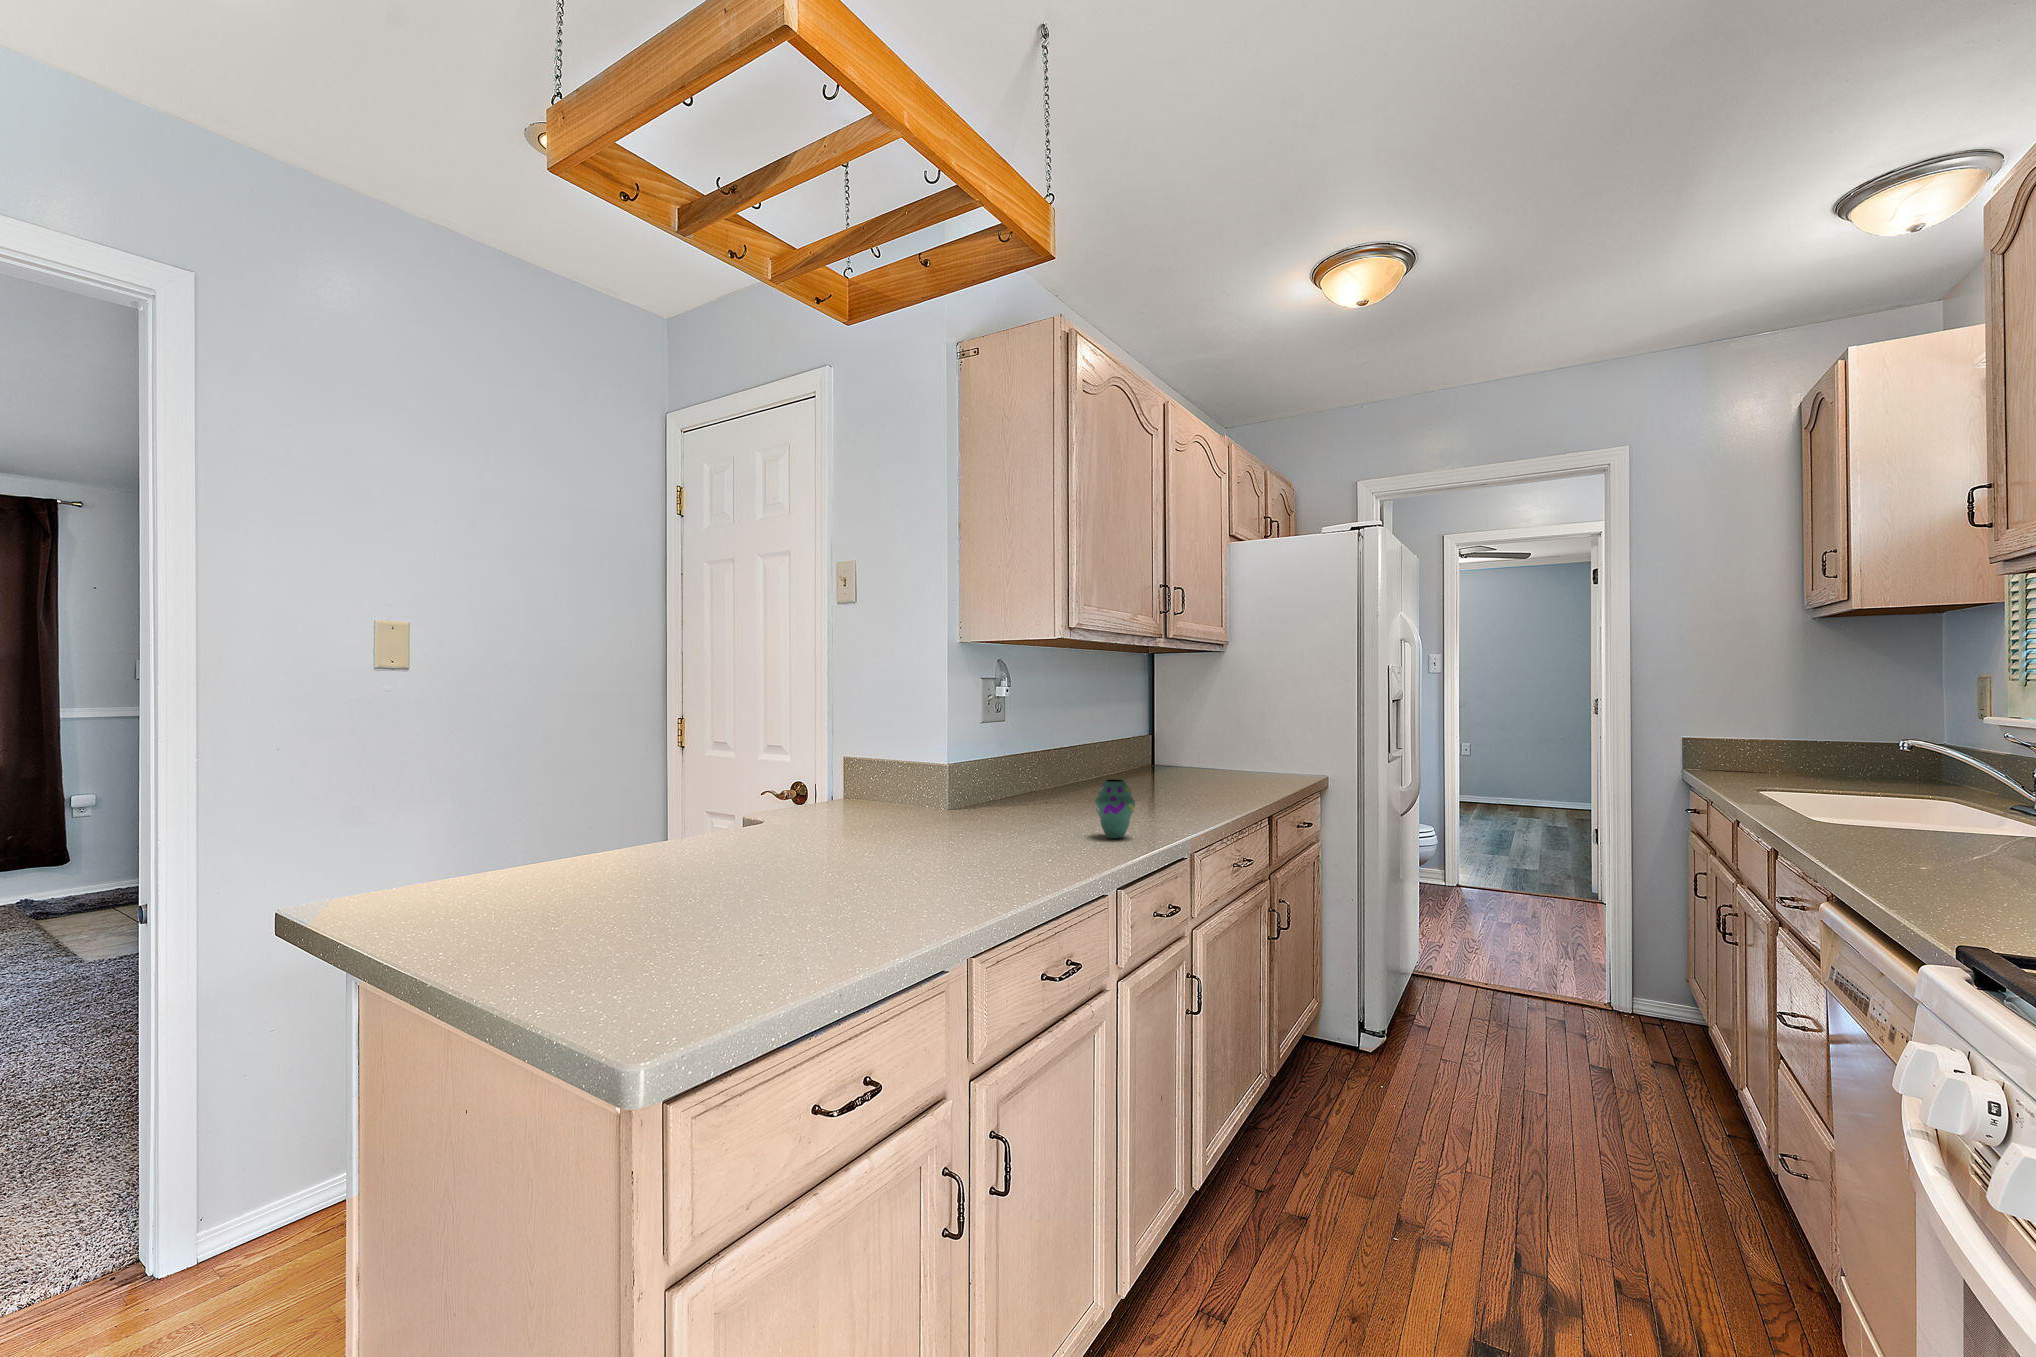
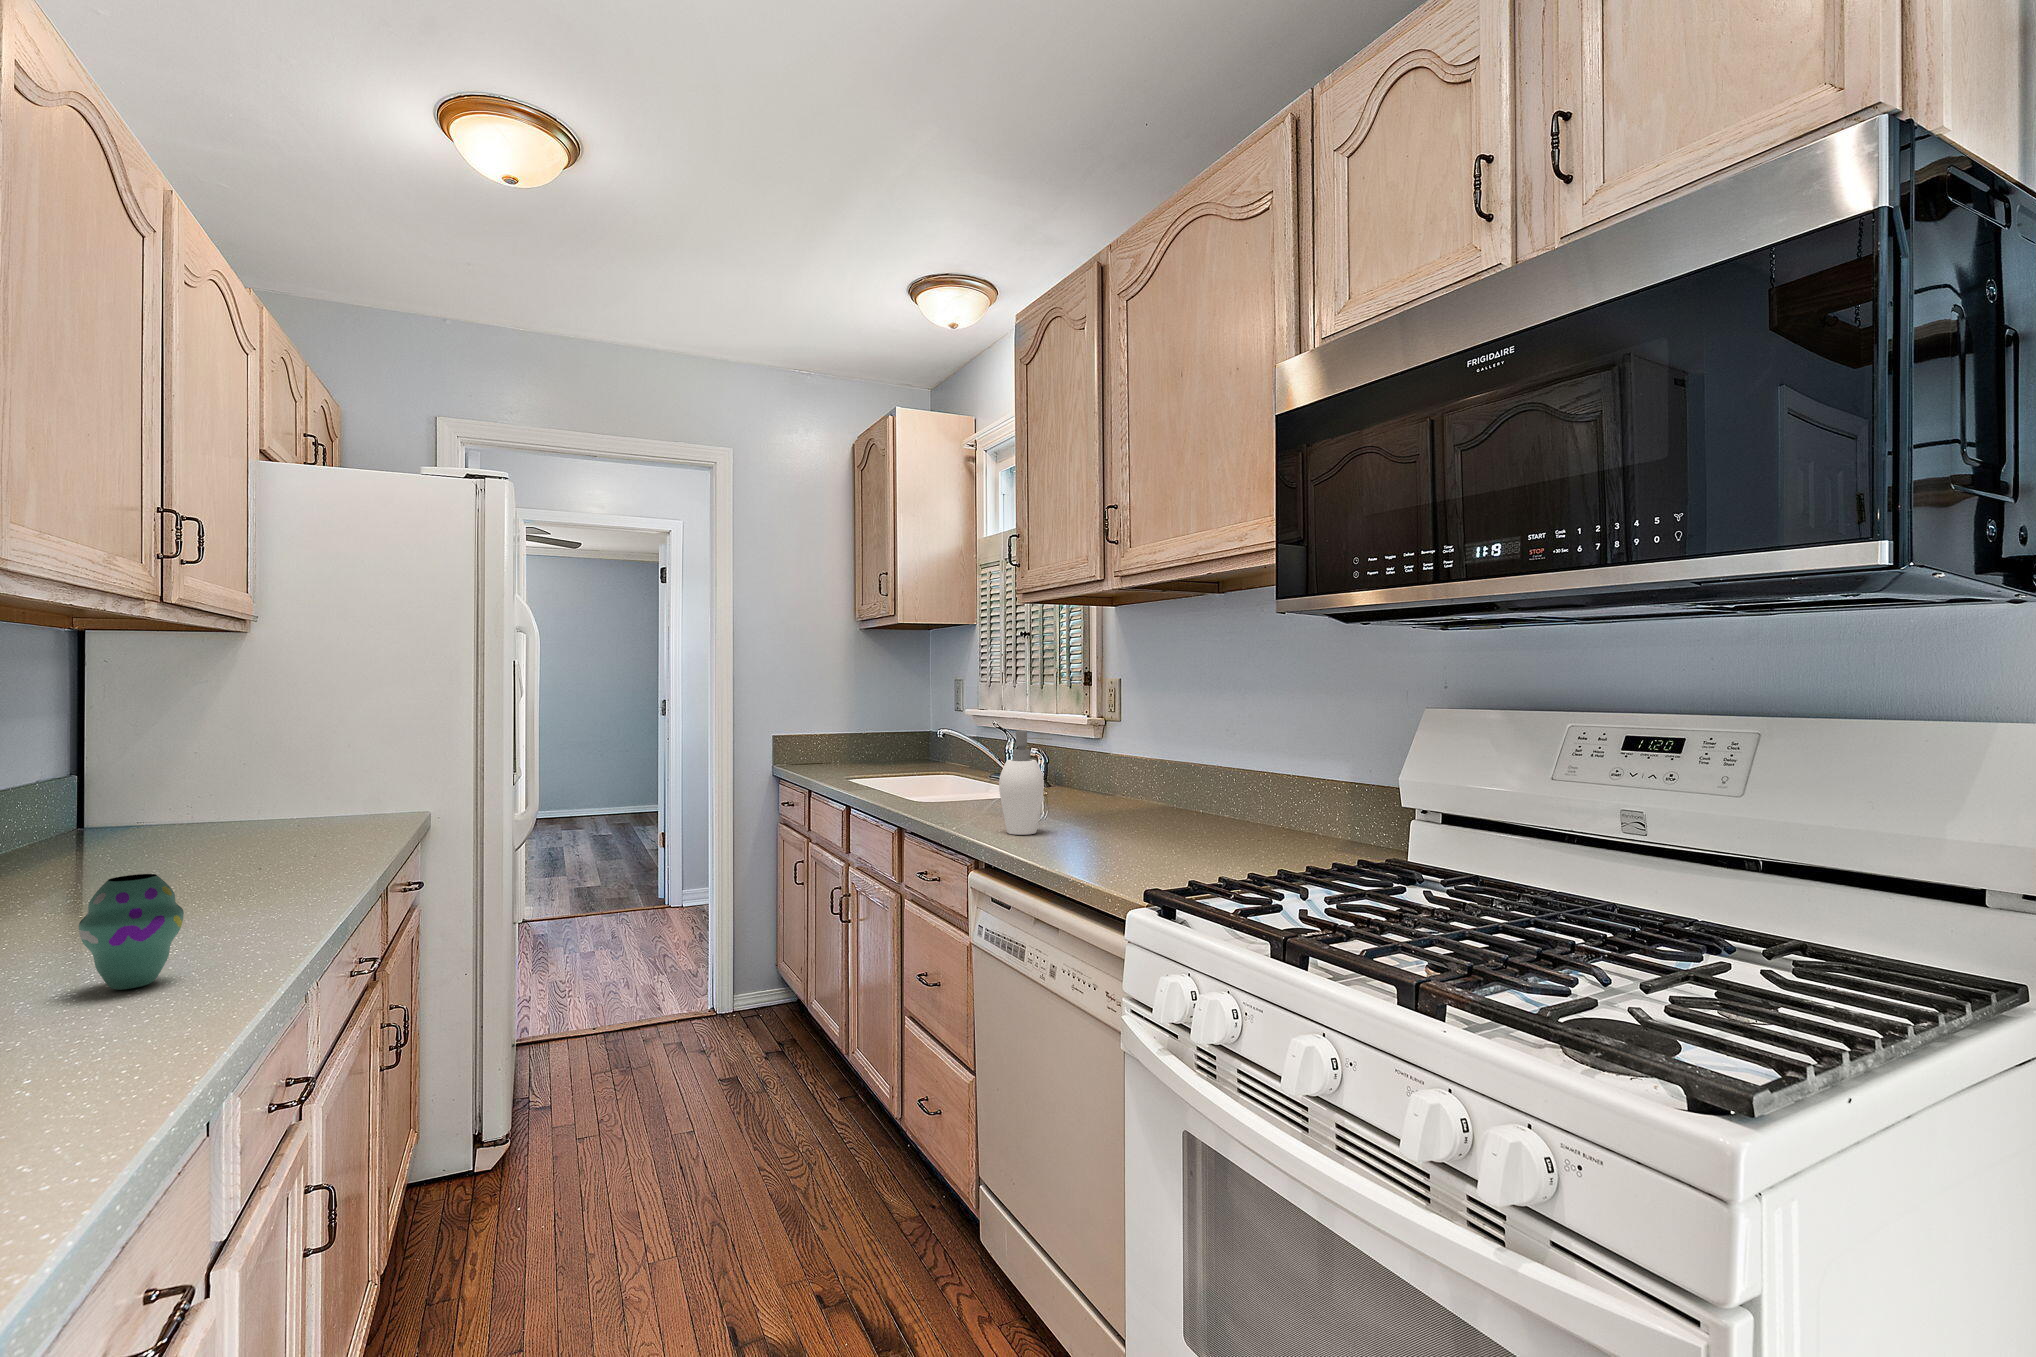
soap dispenser: none [1881,744,1967,875] -> present [999,730,1052,835]

